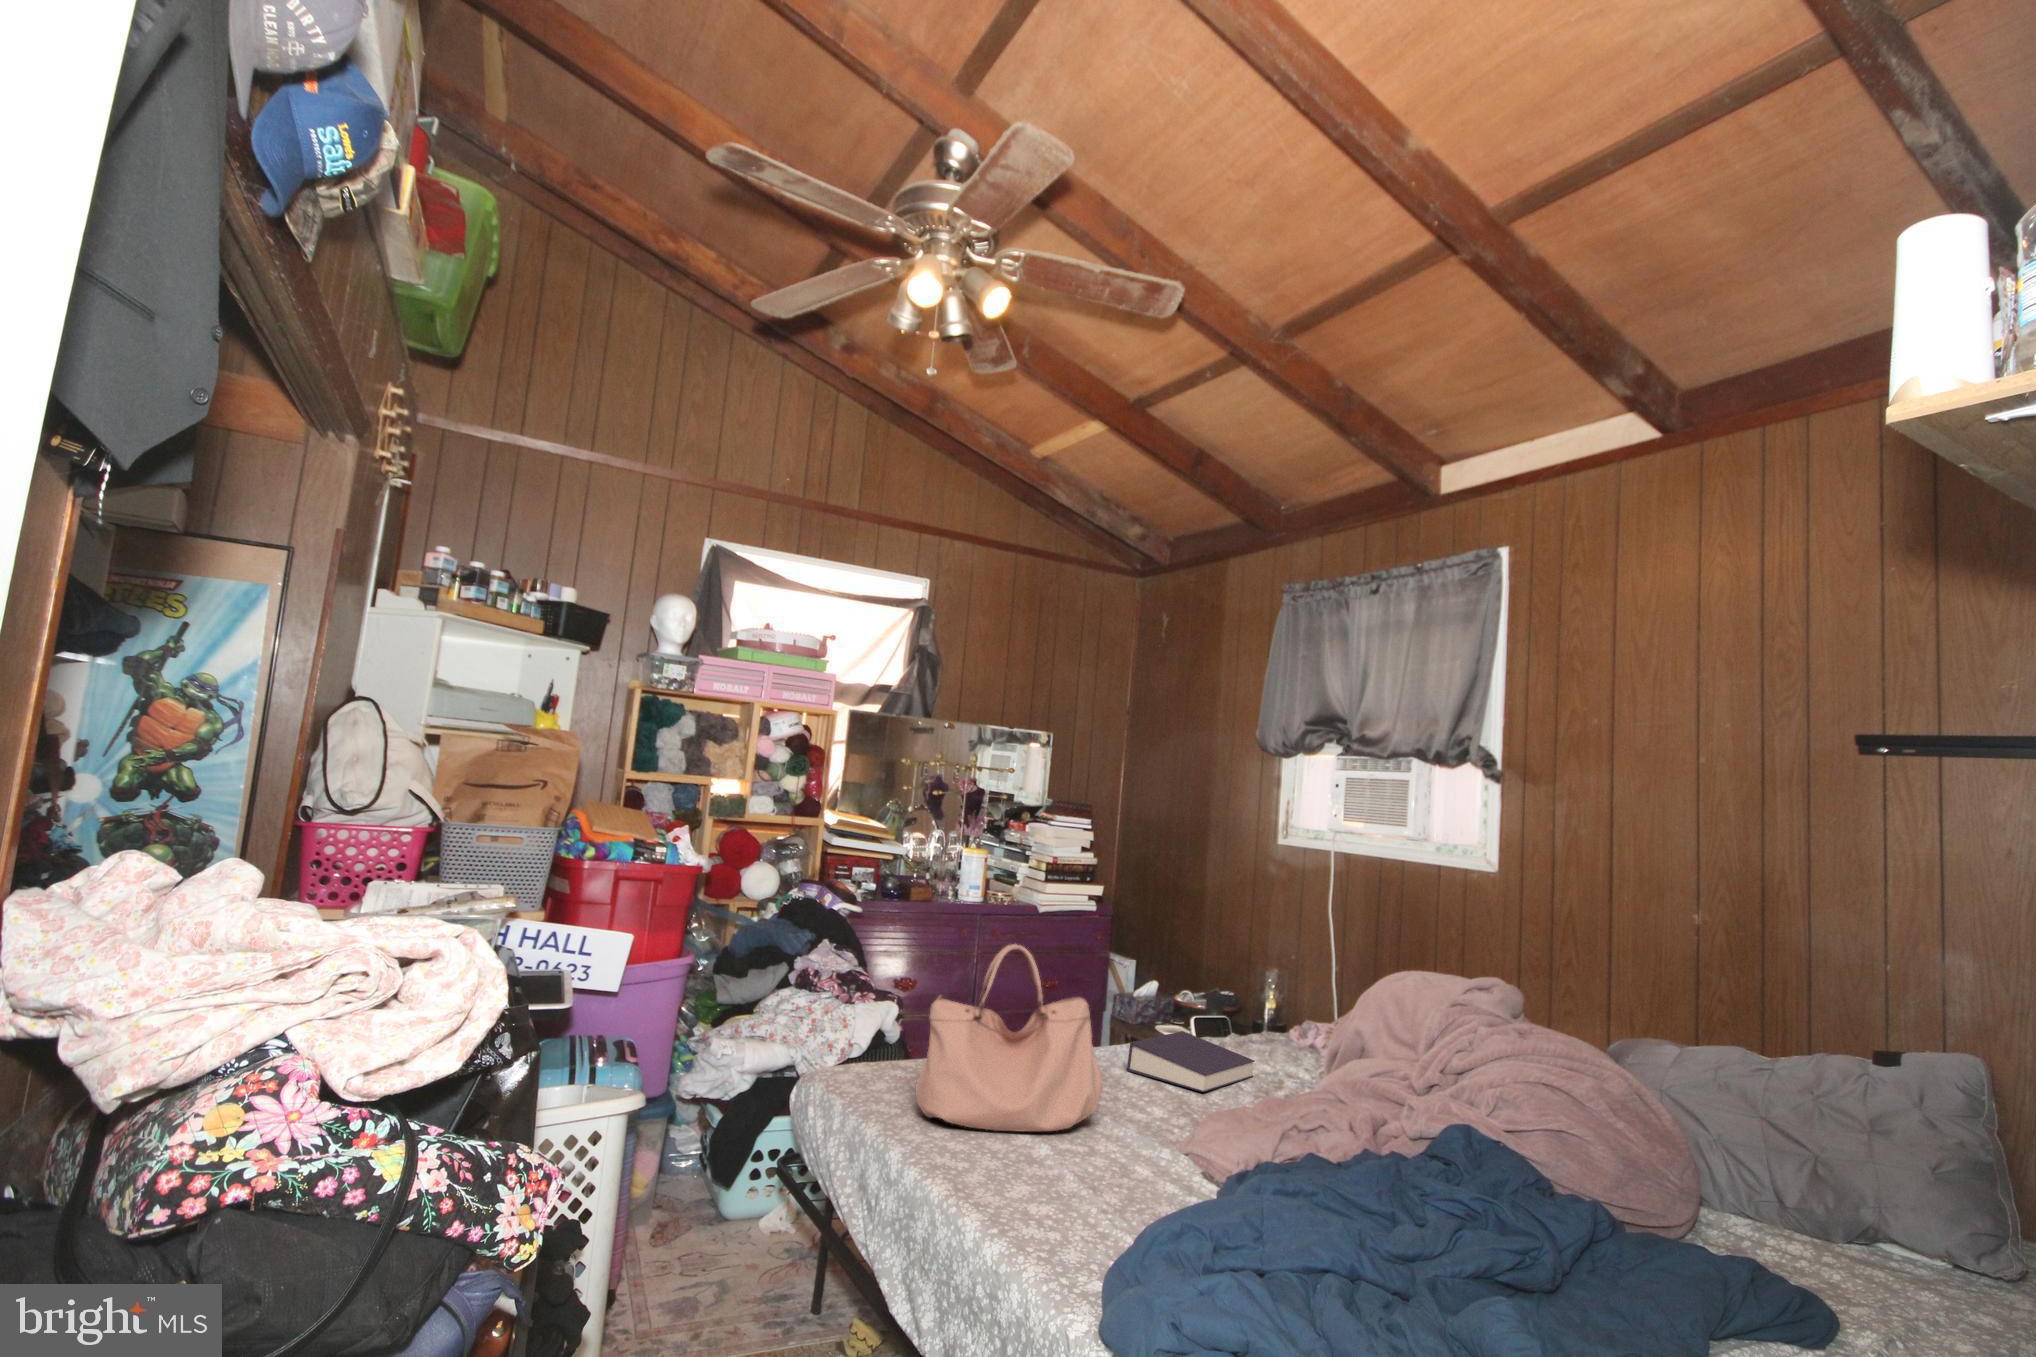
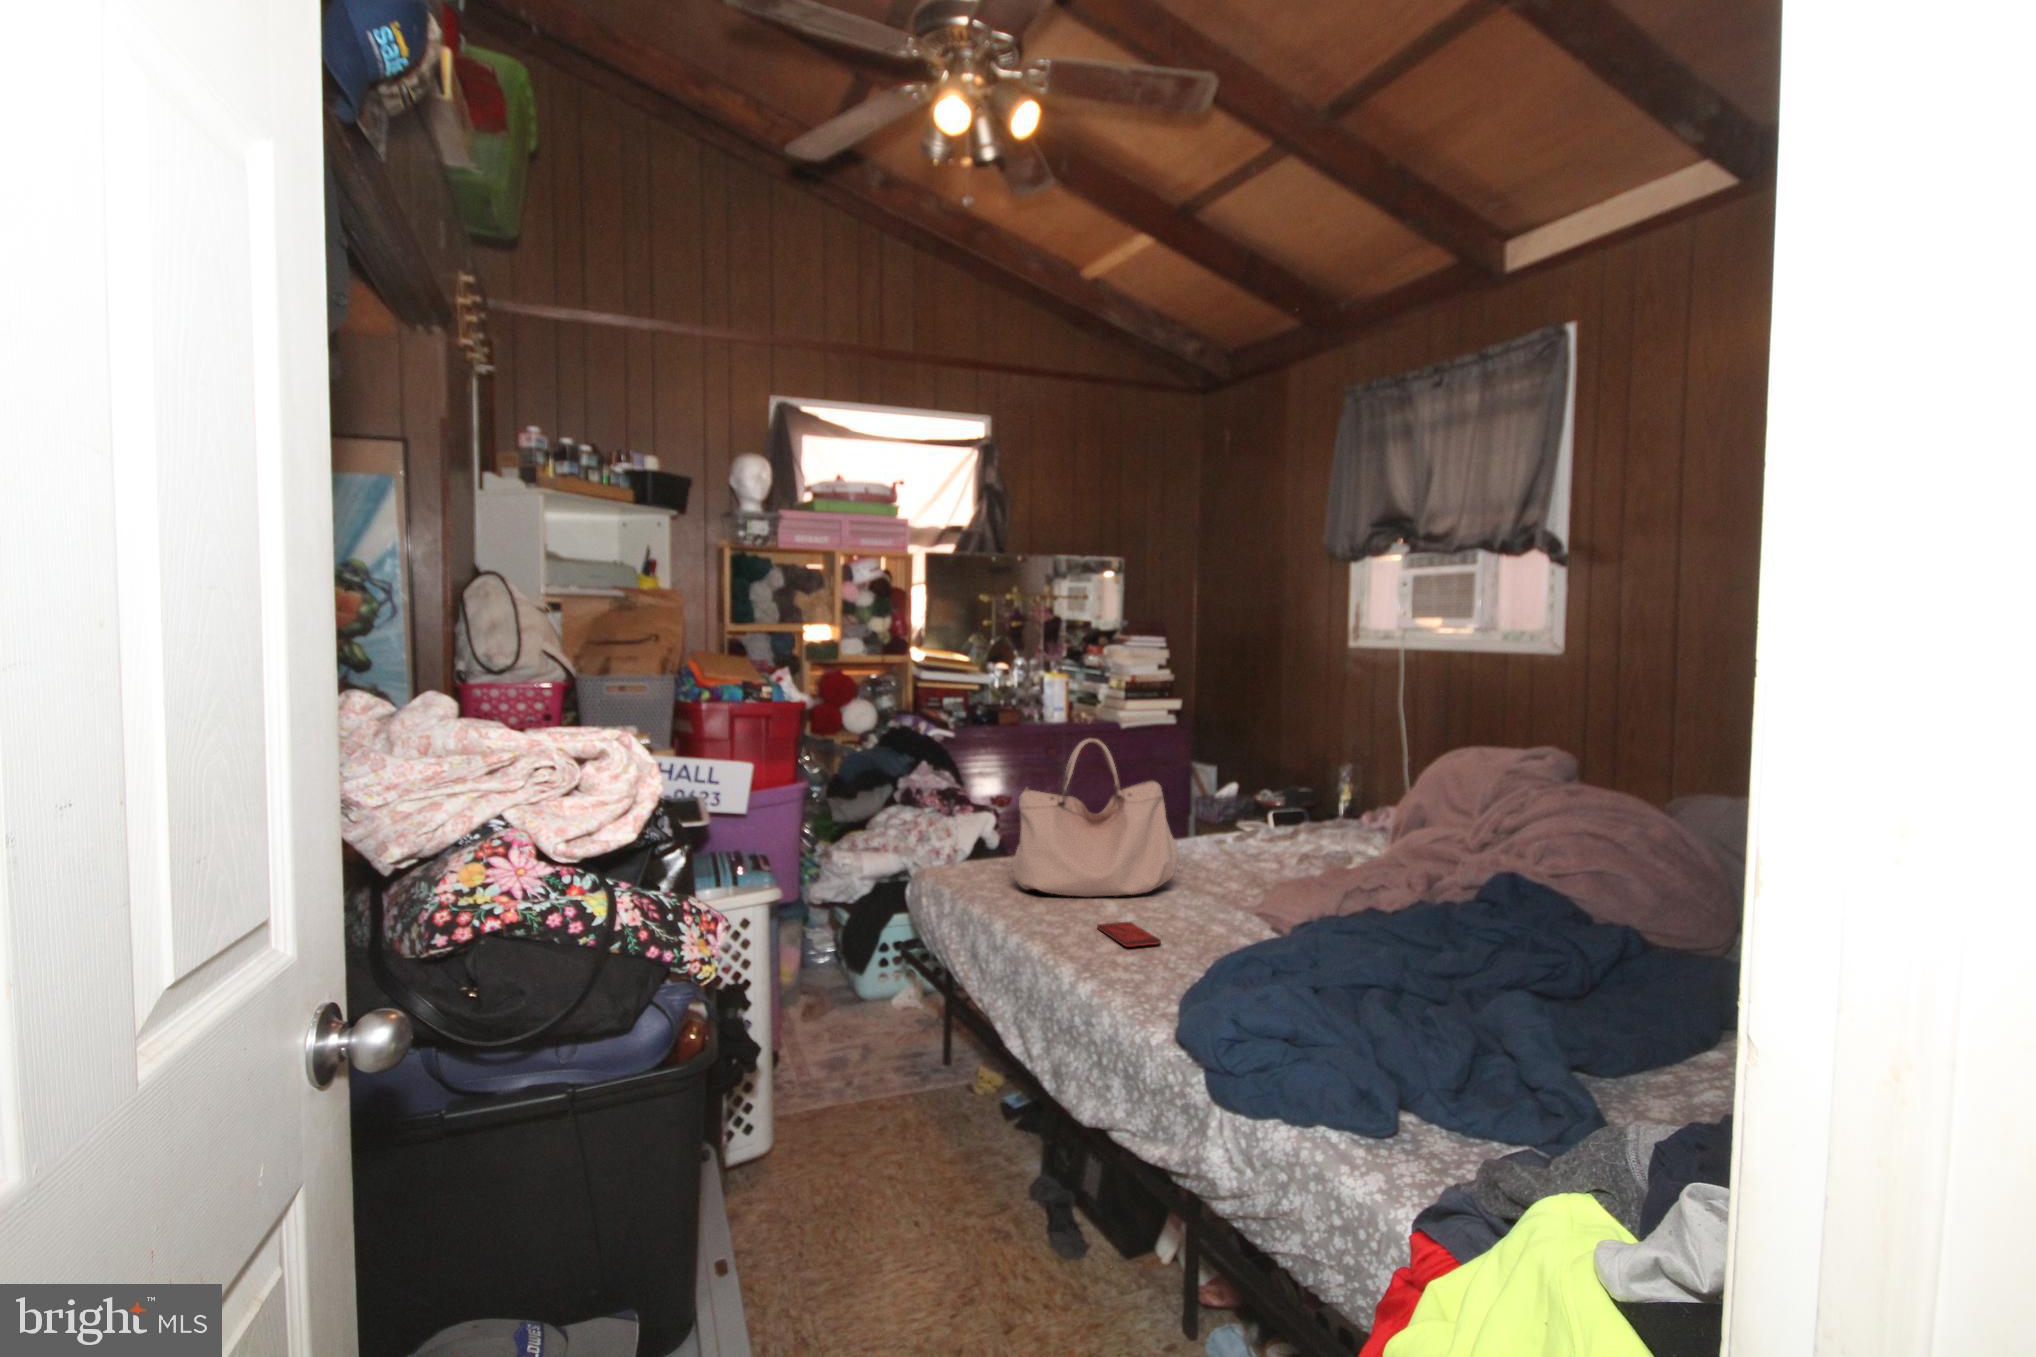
book: present [1127,1031,1255,1092] -> none [1205,815,1325,862]
smartphone: none [1009,1172,1083,1211] -> present [1097,922,1161,947]

